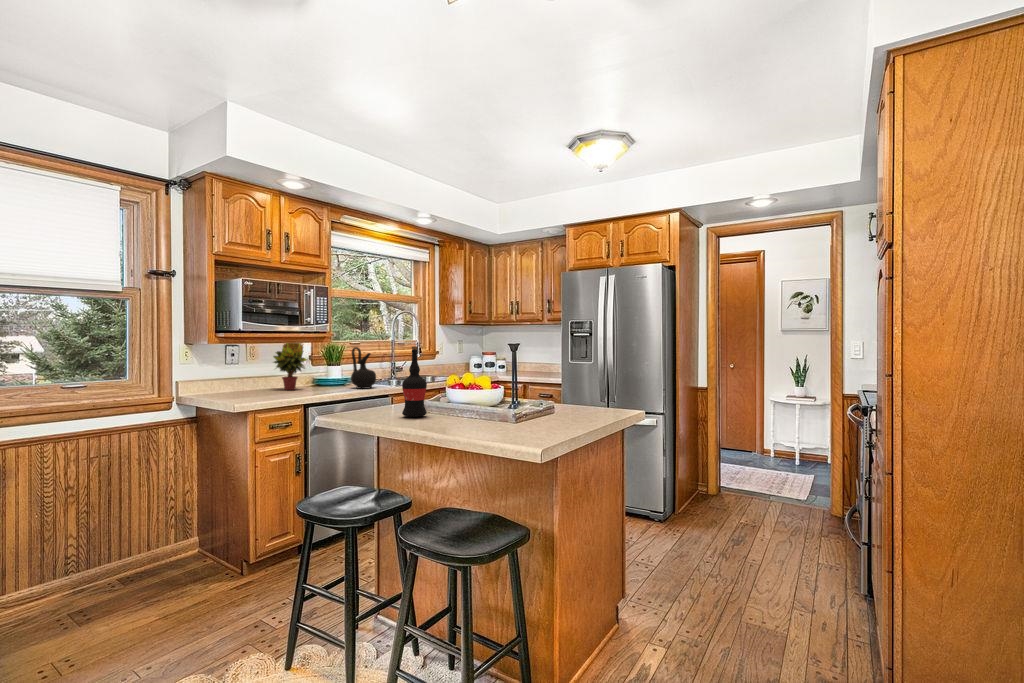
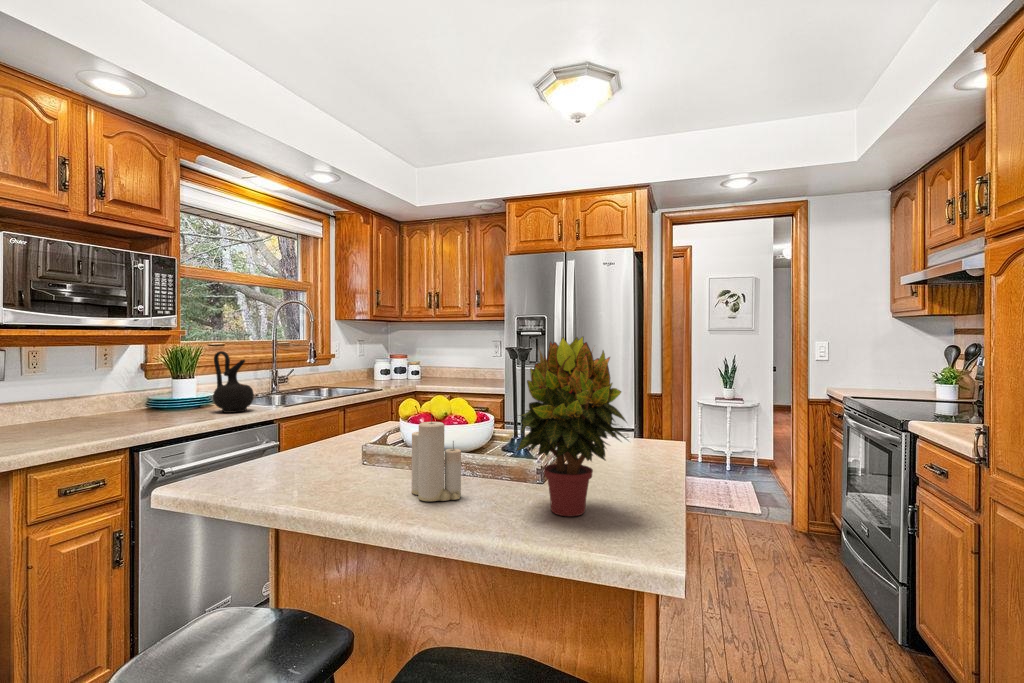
potted plant: present [274,343,307,390] -> present [517,337,627,516]
wine bottle: present [402,346,427,417] -> none [330,356,377,487]
candle: none [441,377,466,423] -> present [412,415,461,501]

